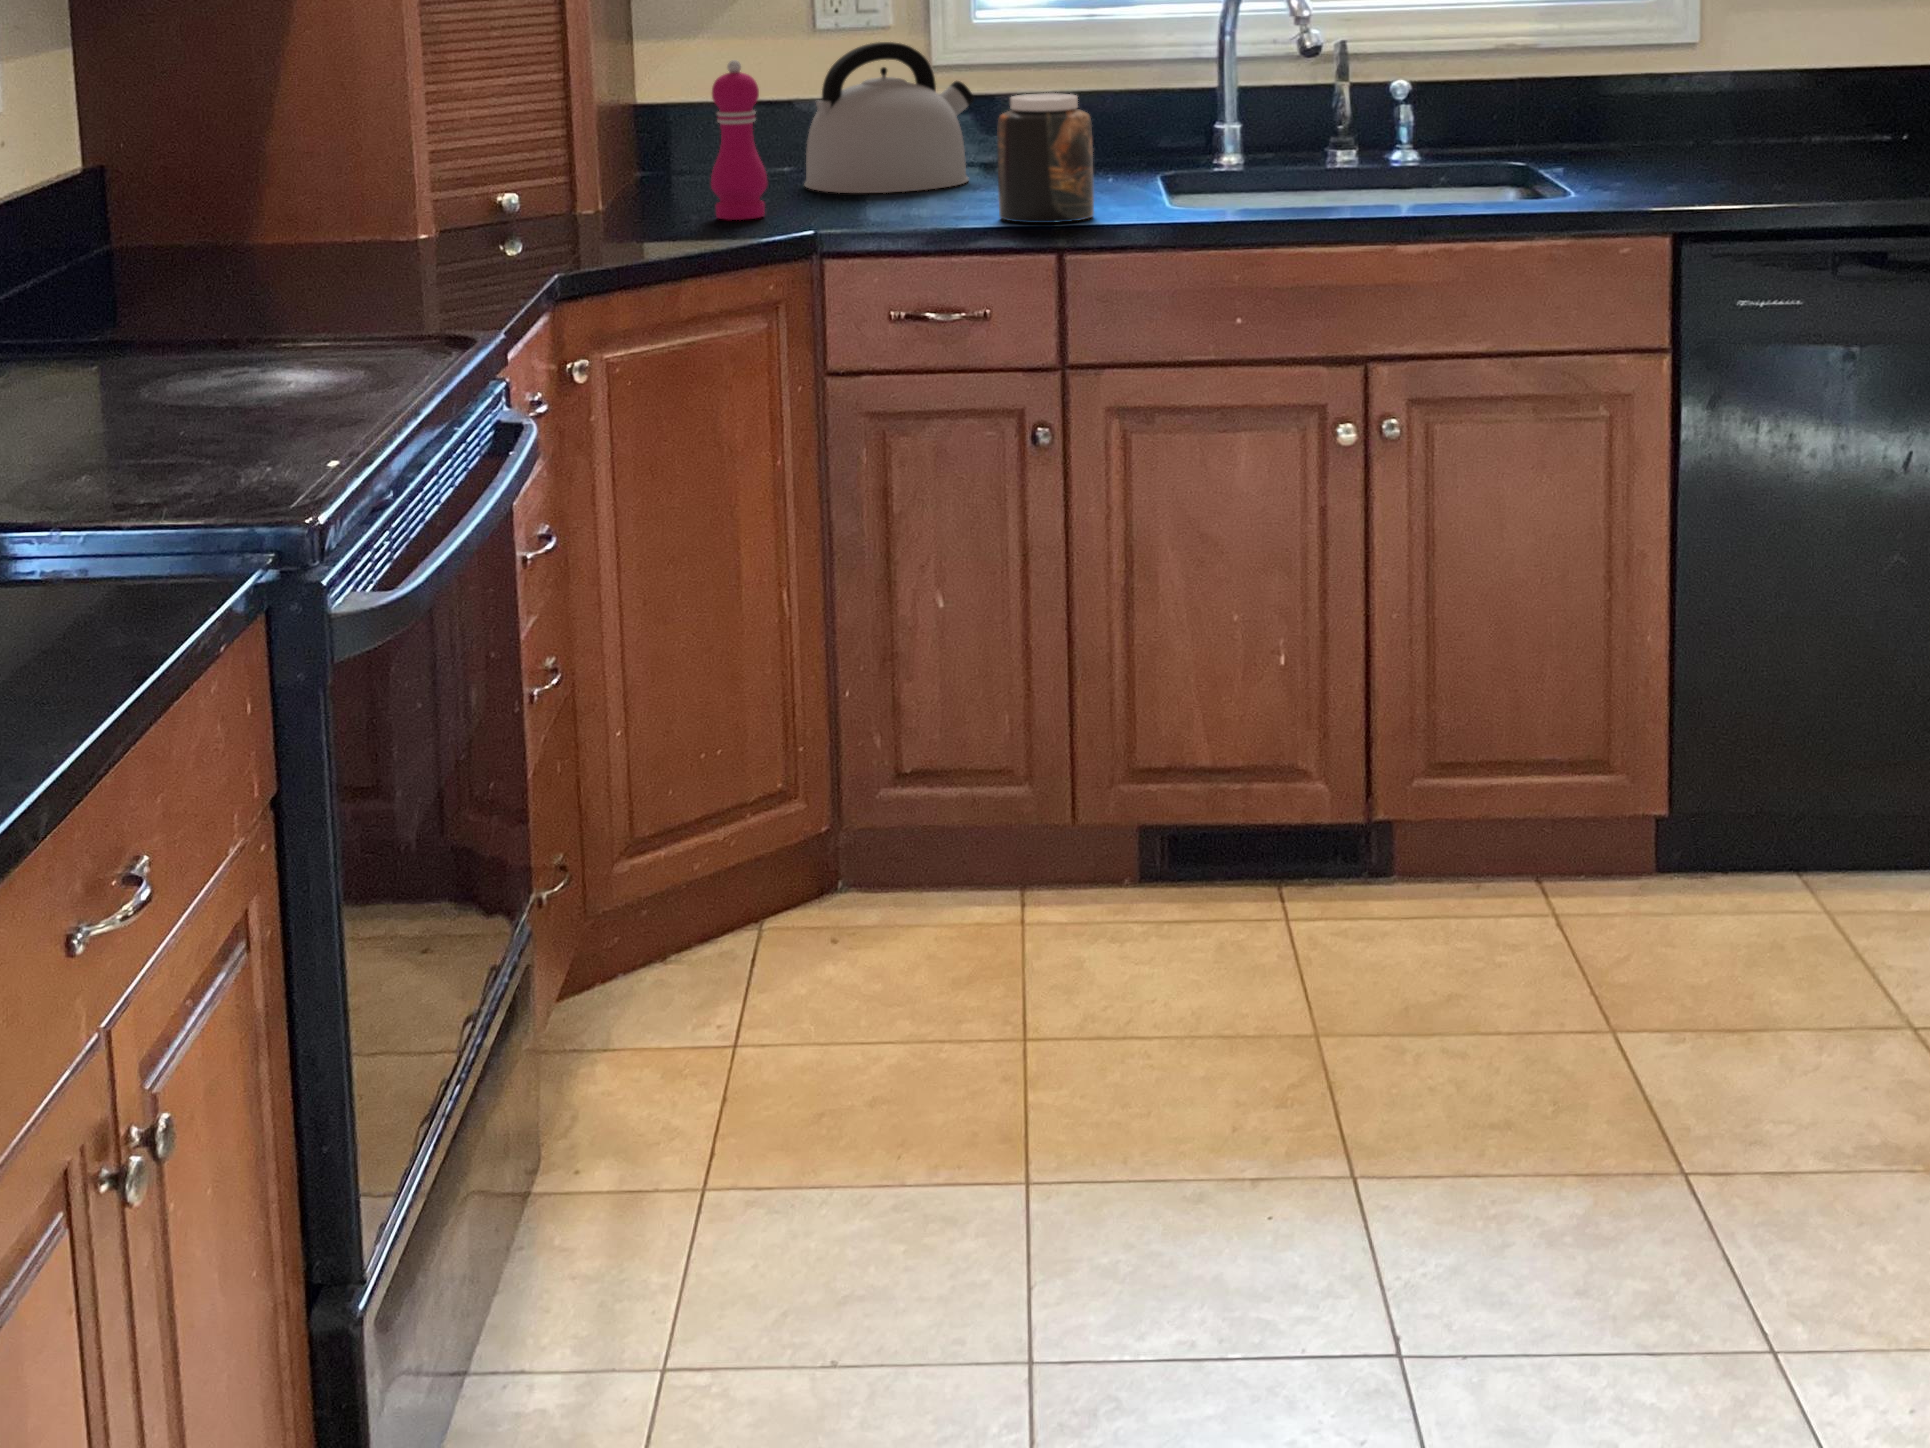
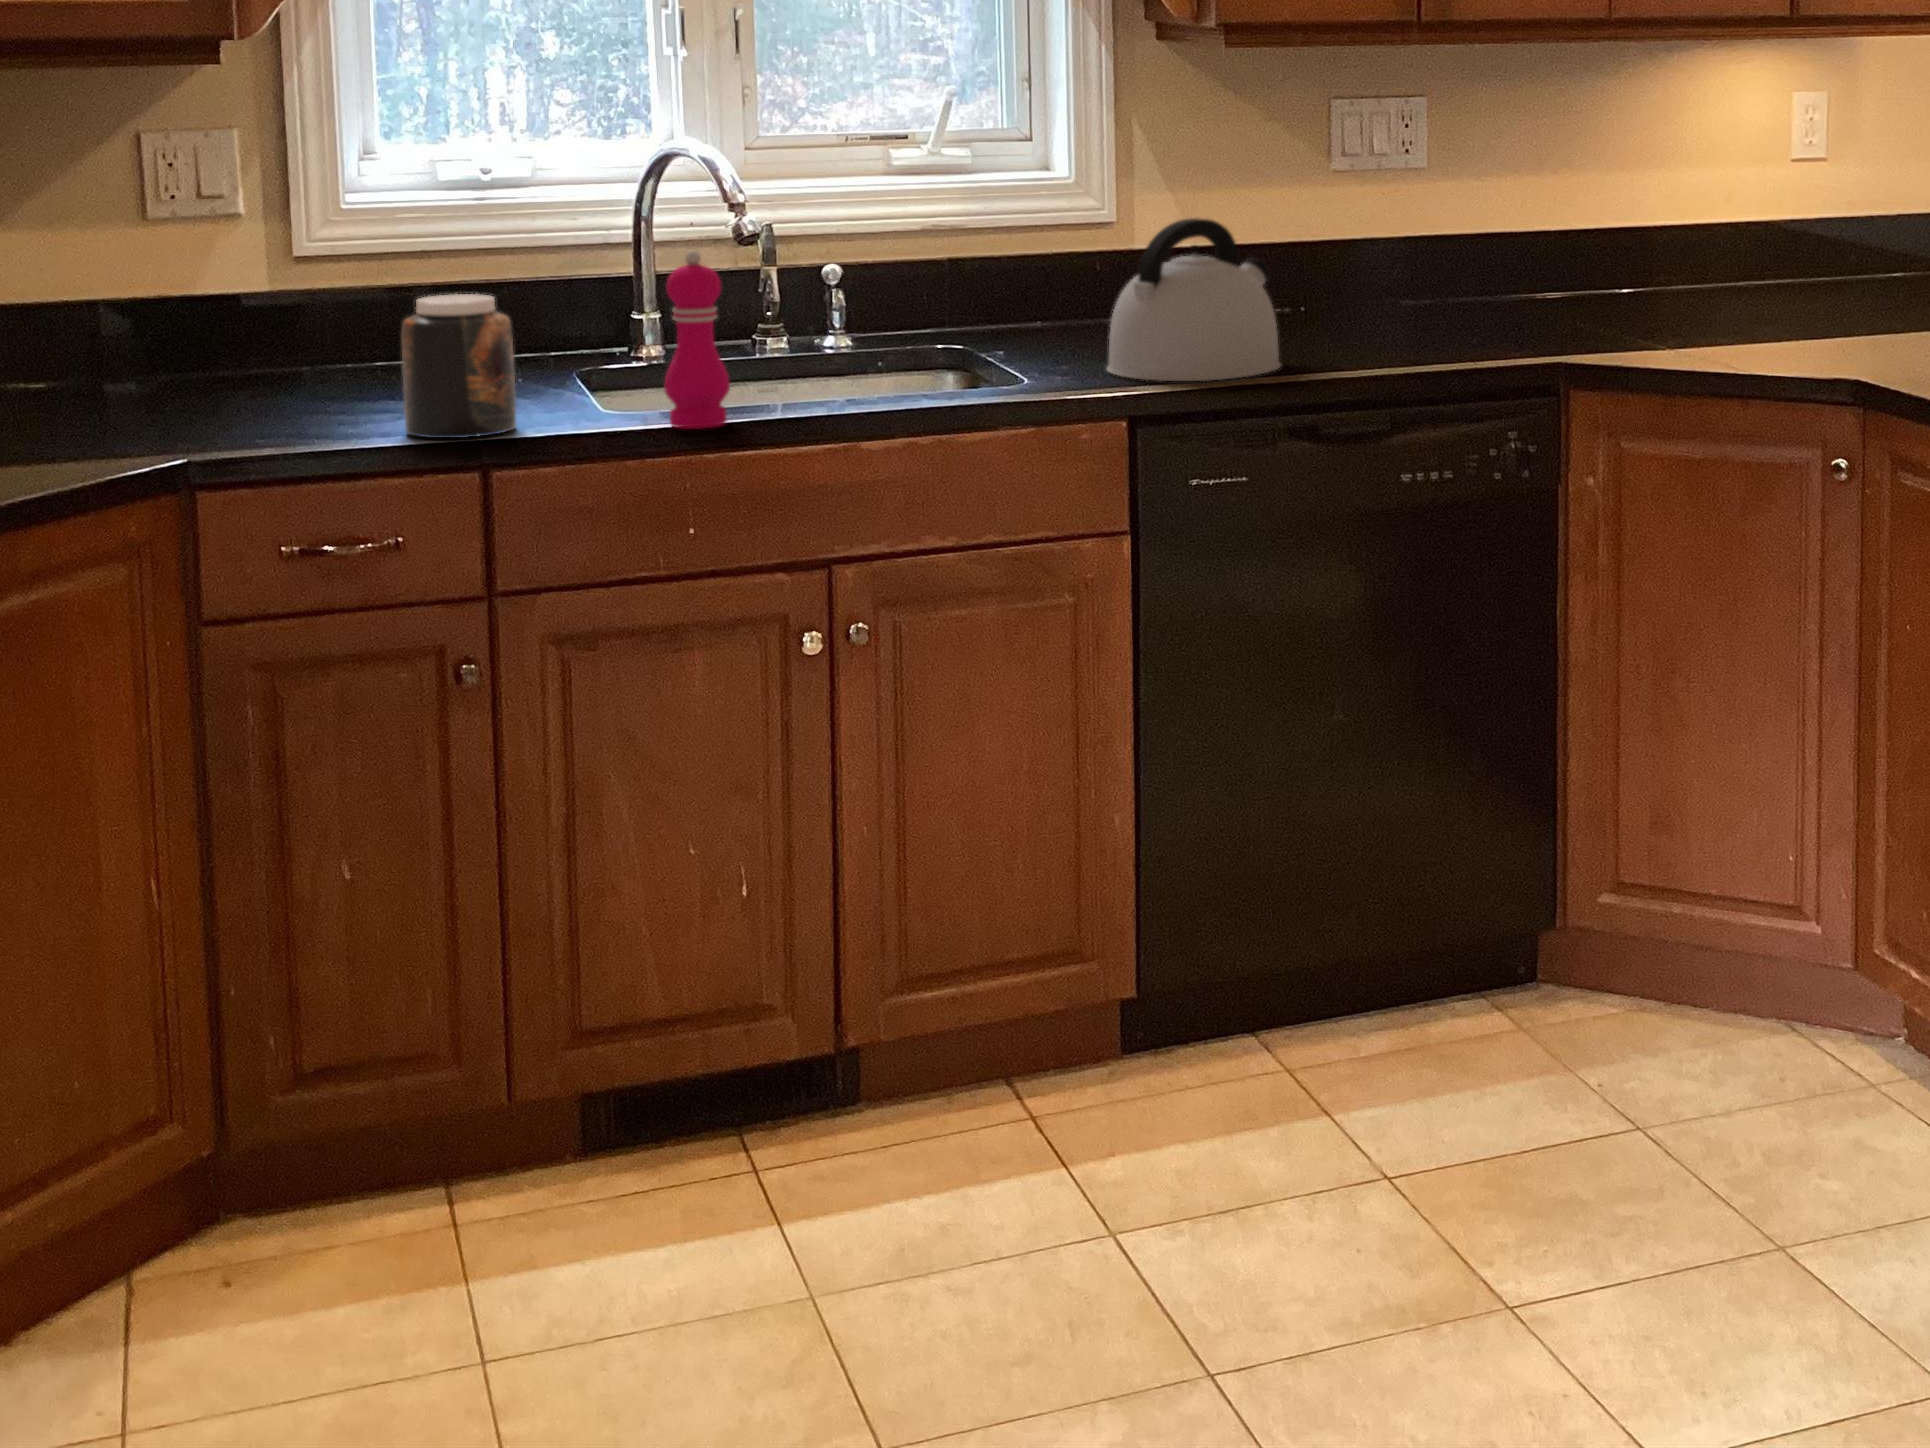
kettle: present [804,42,974,193] -> present [1107,218,1281,381]
pepper mill: present [711,60,767,220] -> present [665,251,730,429]

